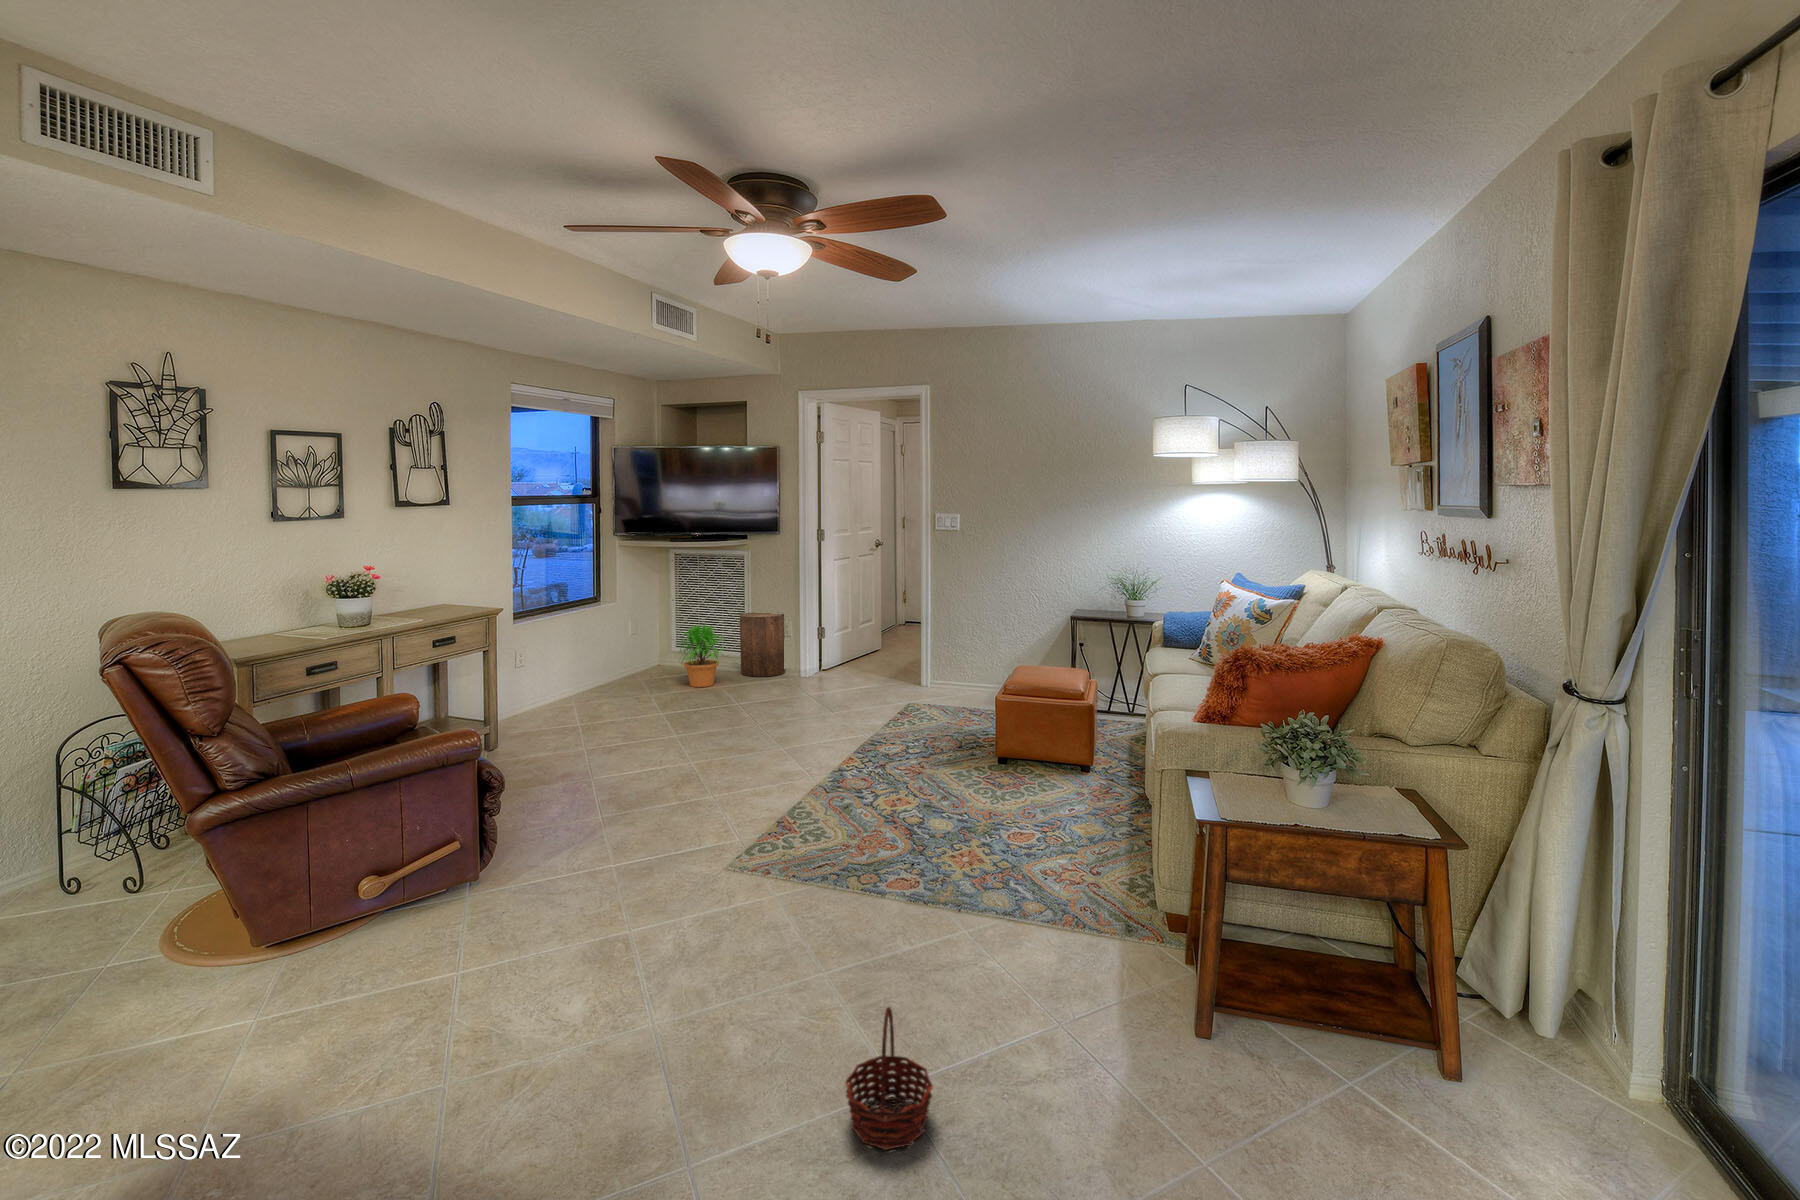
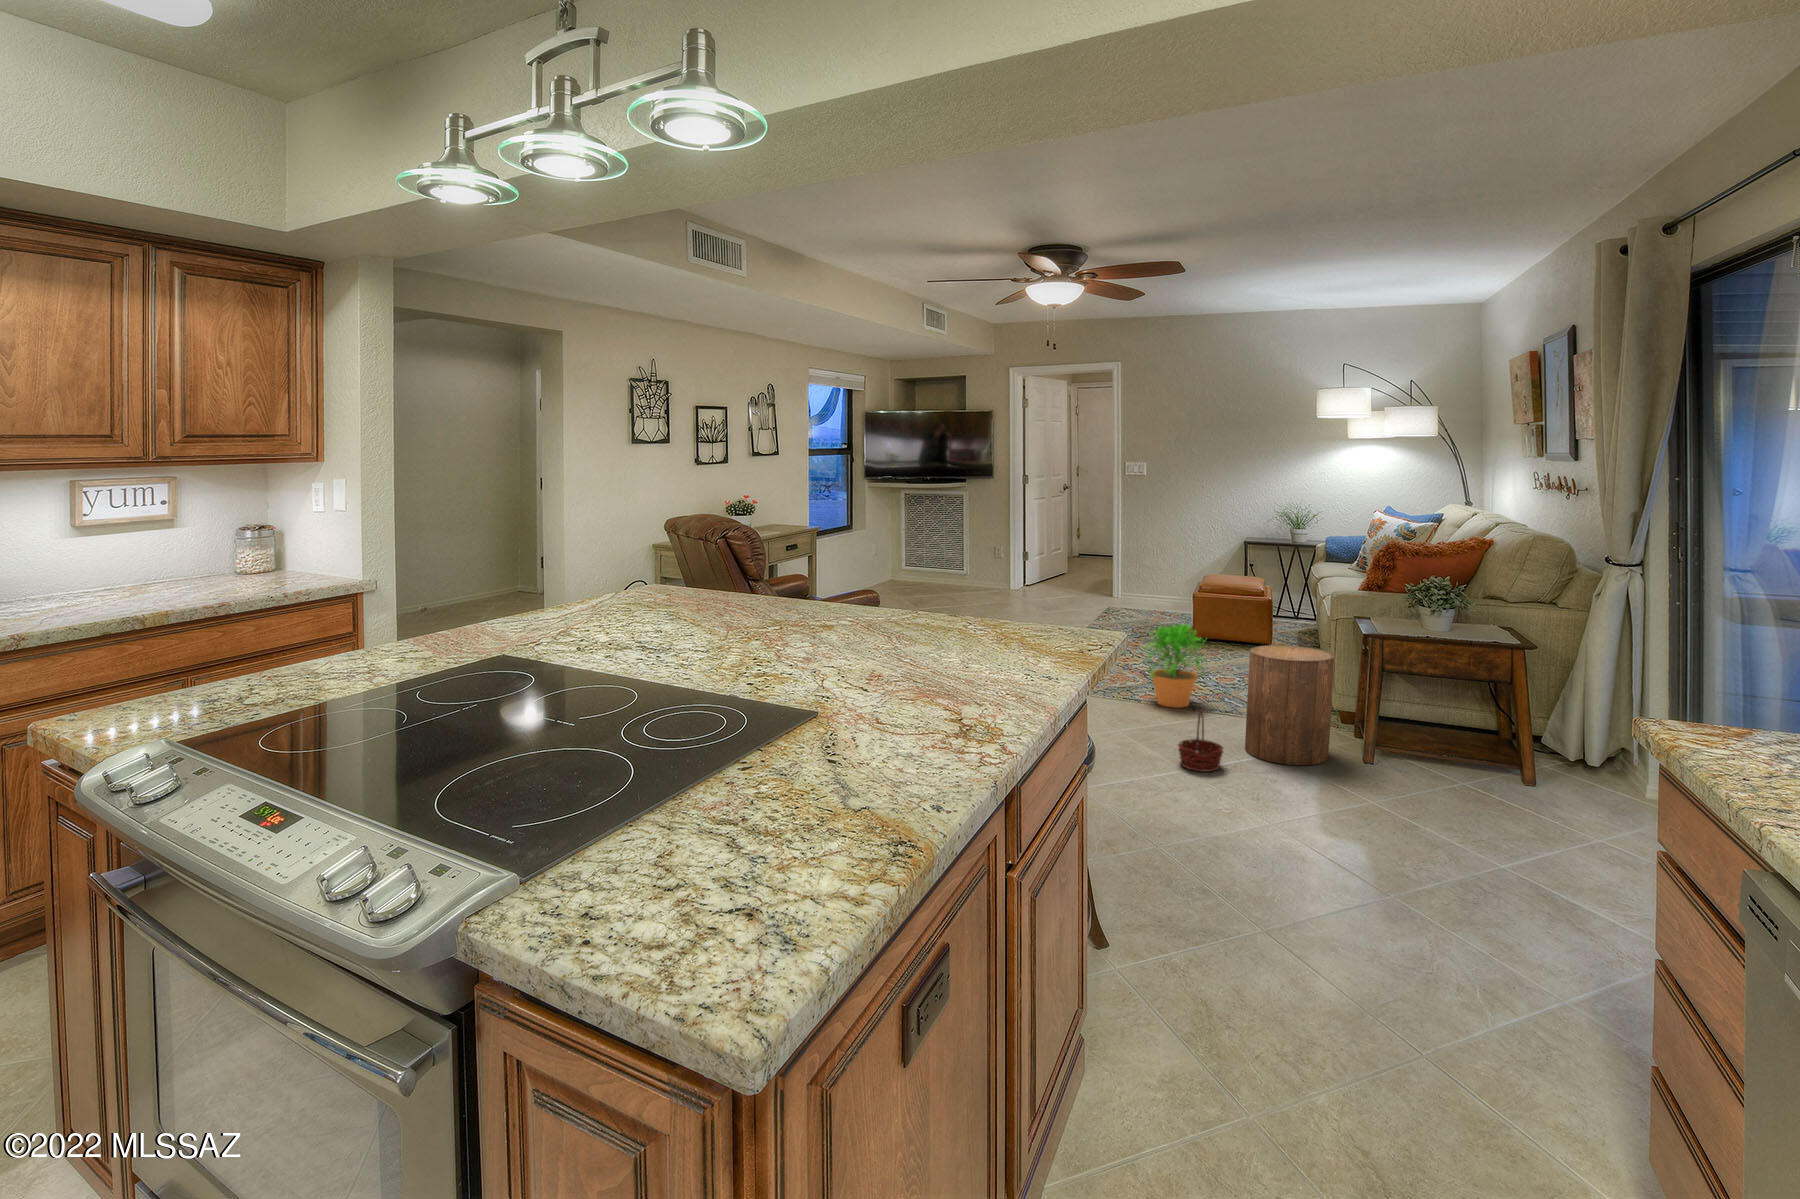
stool: present [740,613,785,676] -> present [1245,645,1335,765]
potted plant: present [679,625,722,687] -> present [1146,624,1205,708]

